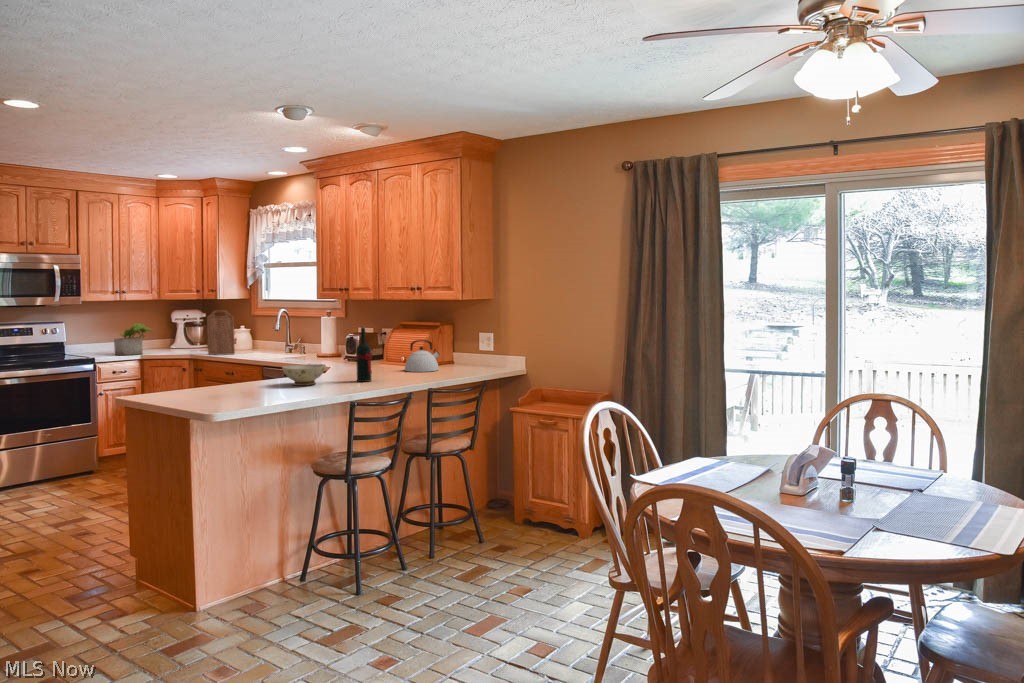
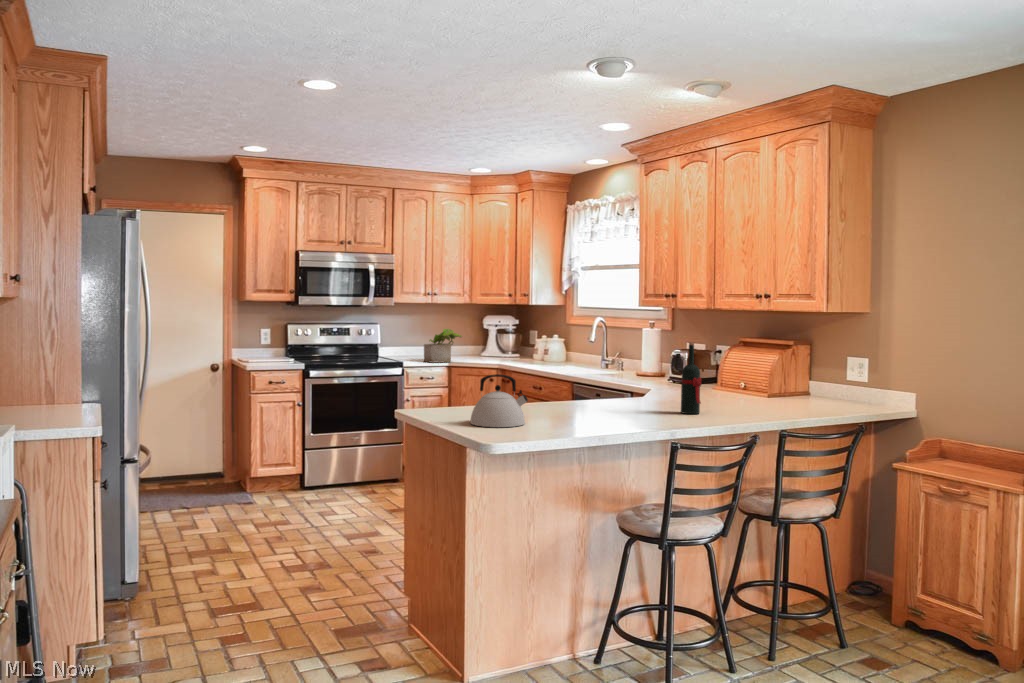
cutting board: present [207,310,235,355] -> none [516,317,544,367]
kettle: present [405,340,440,372] -> present [470,374,528,427]
ceramic bowl: present [282,364,326,386] -> none [589,387,642,414]

